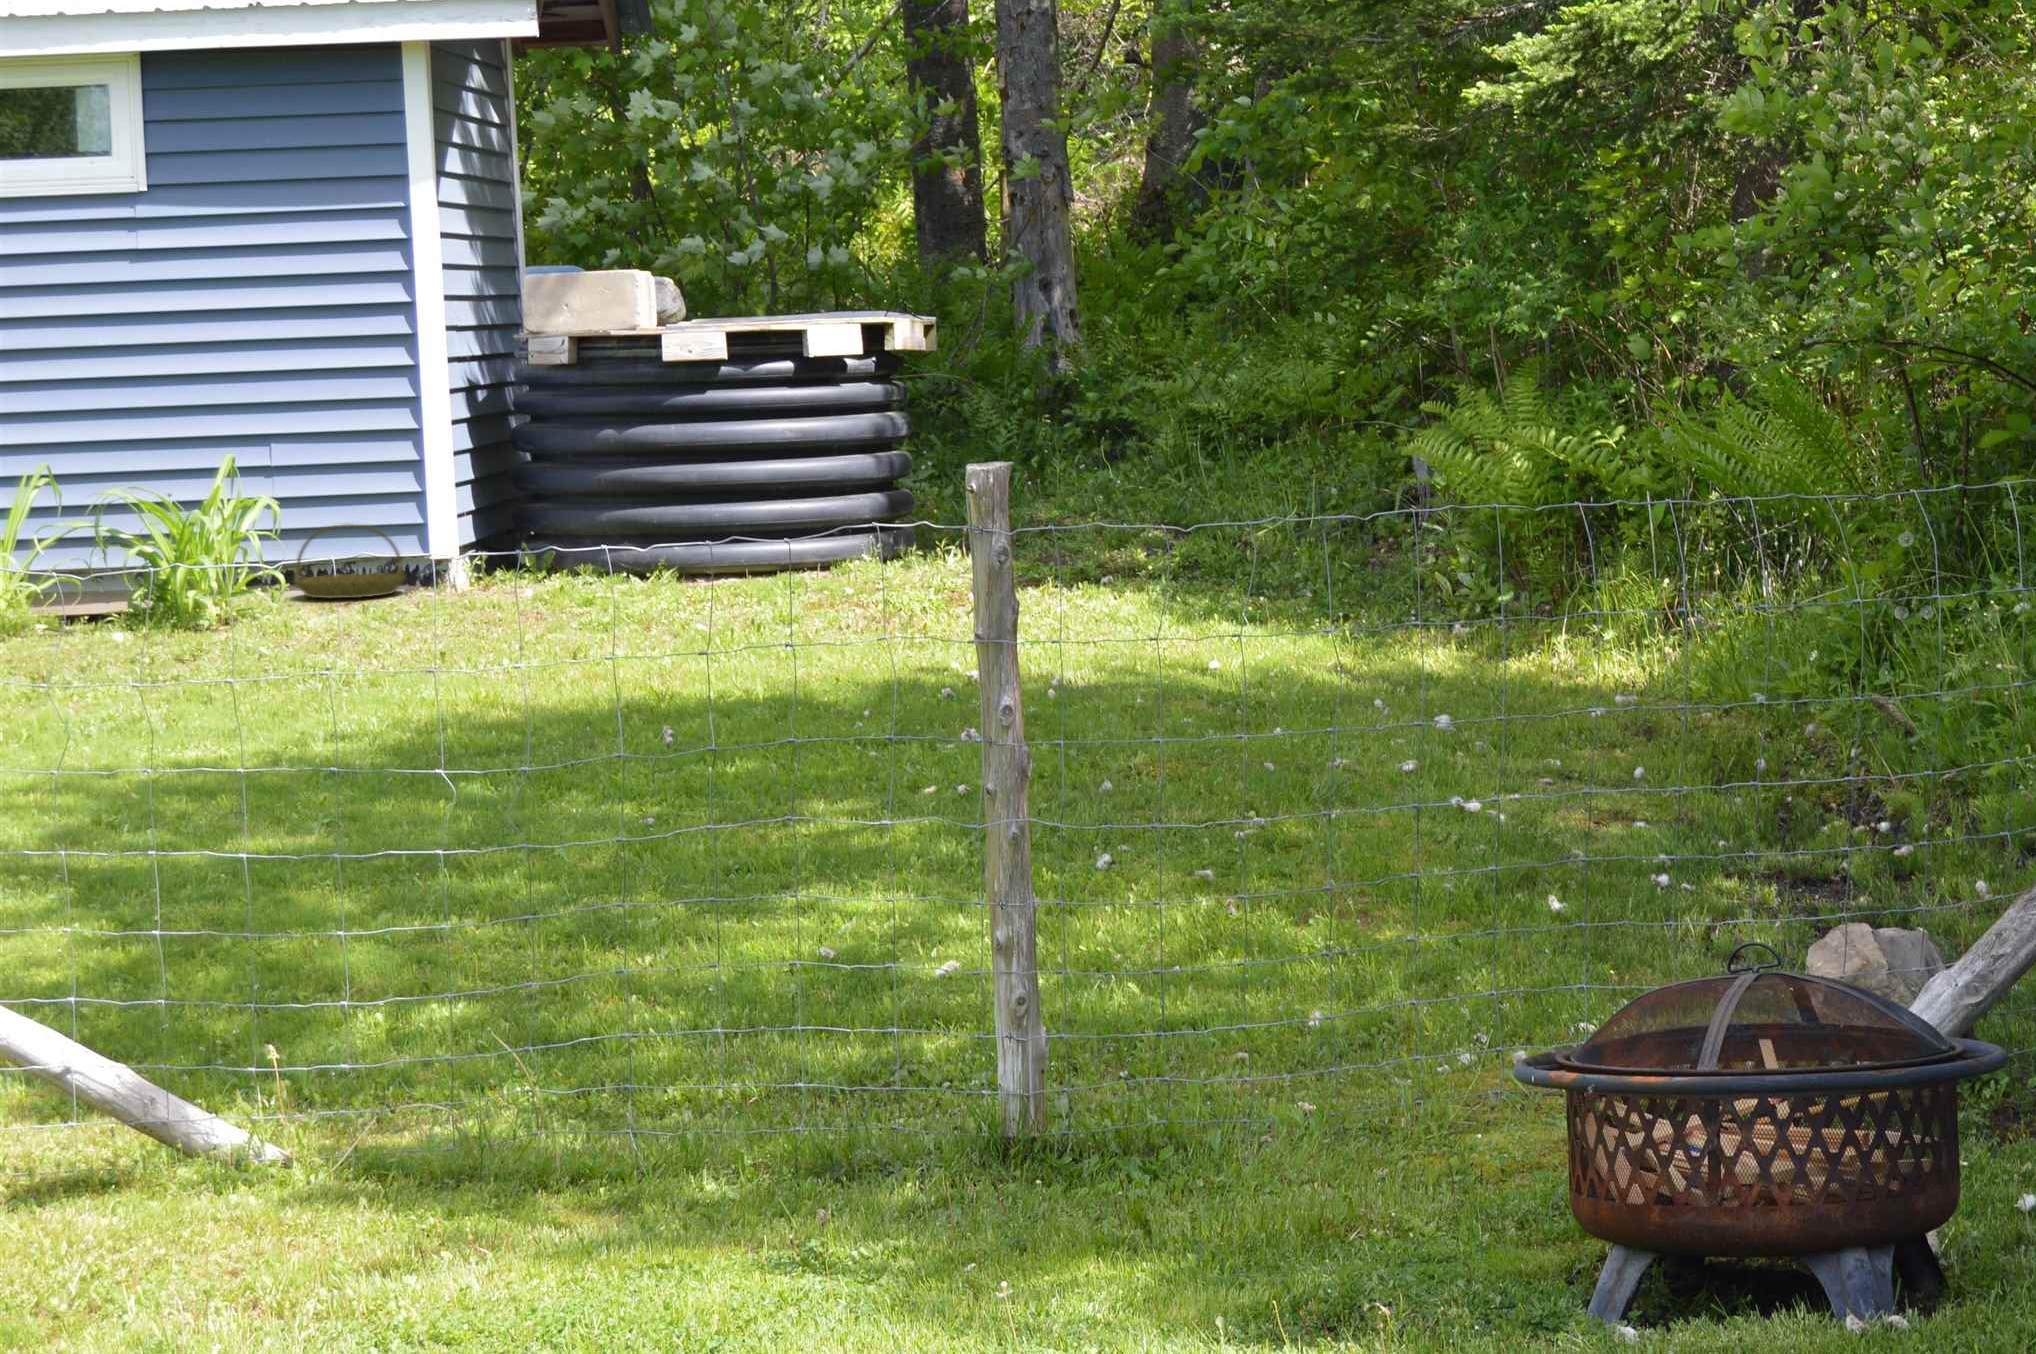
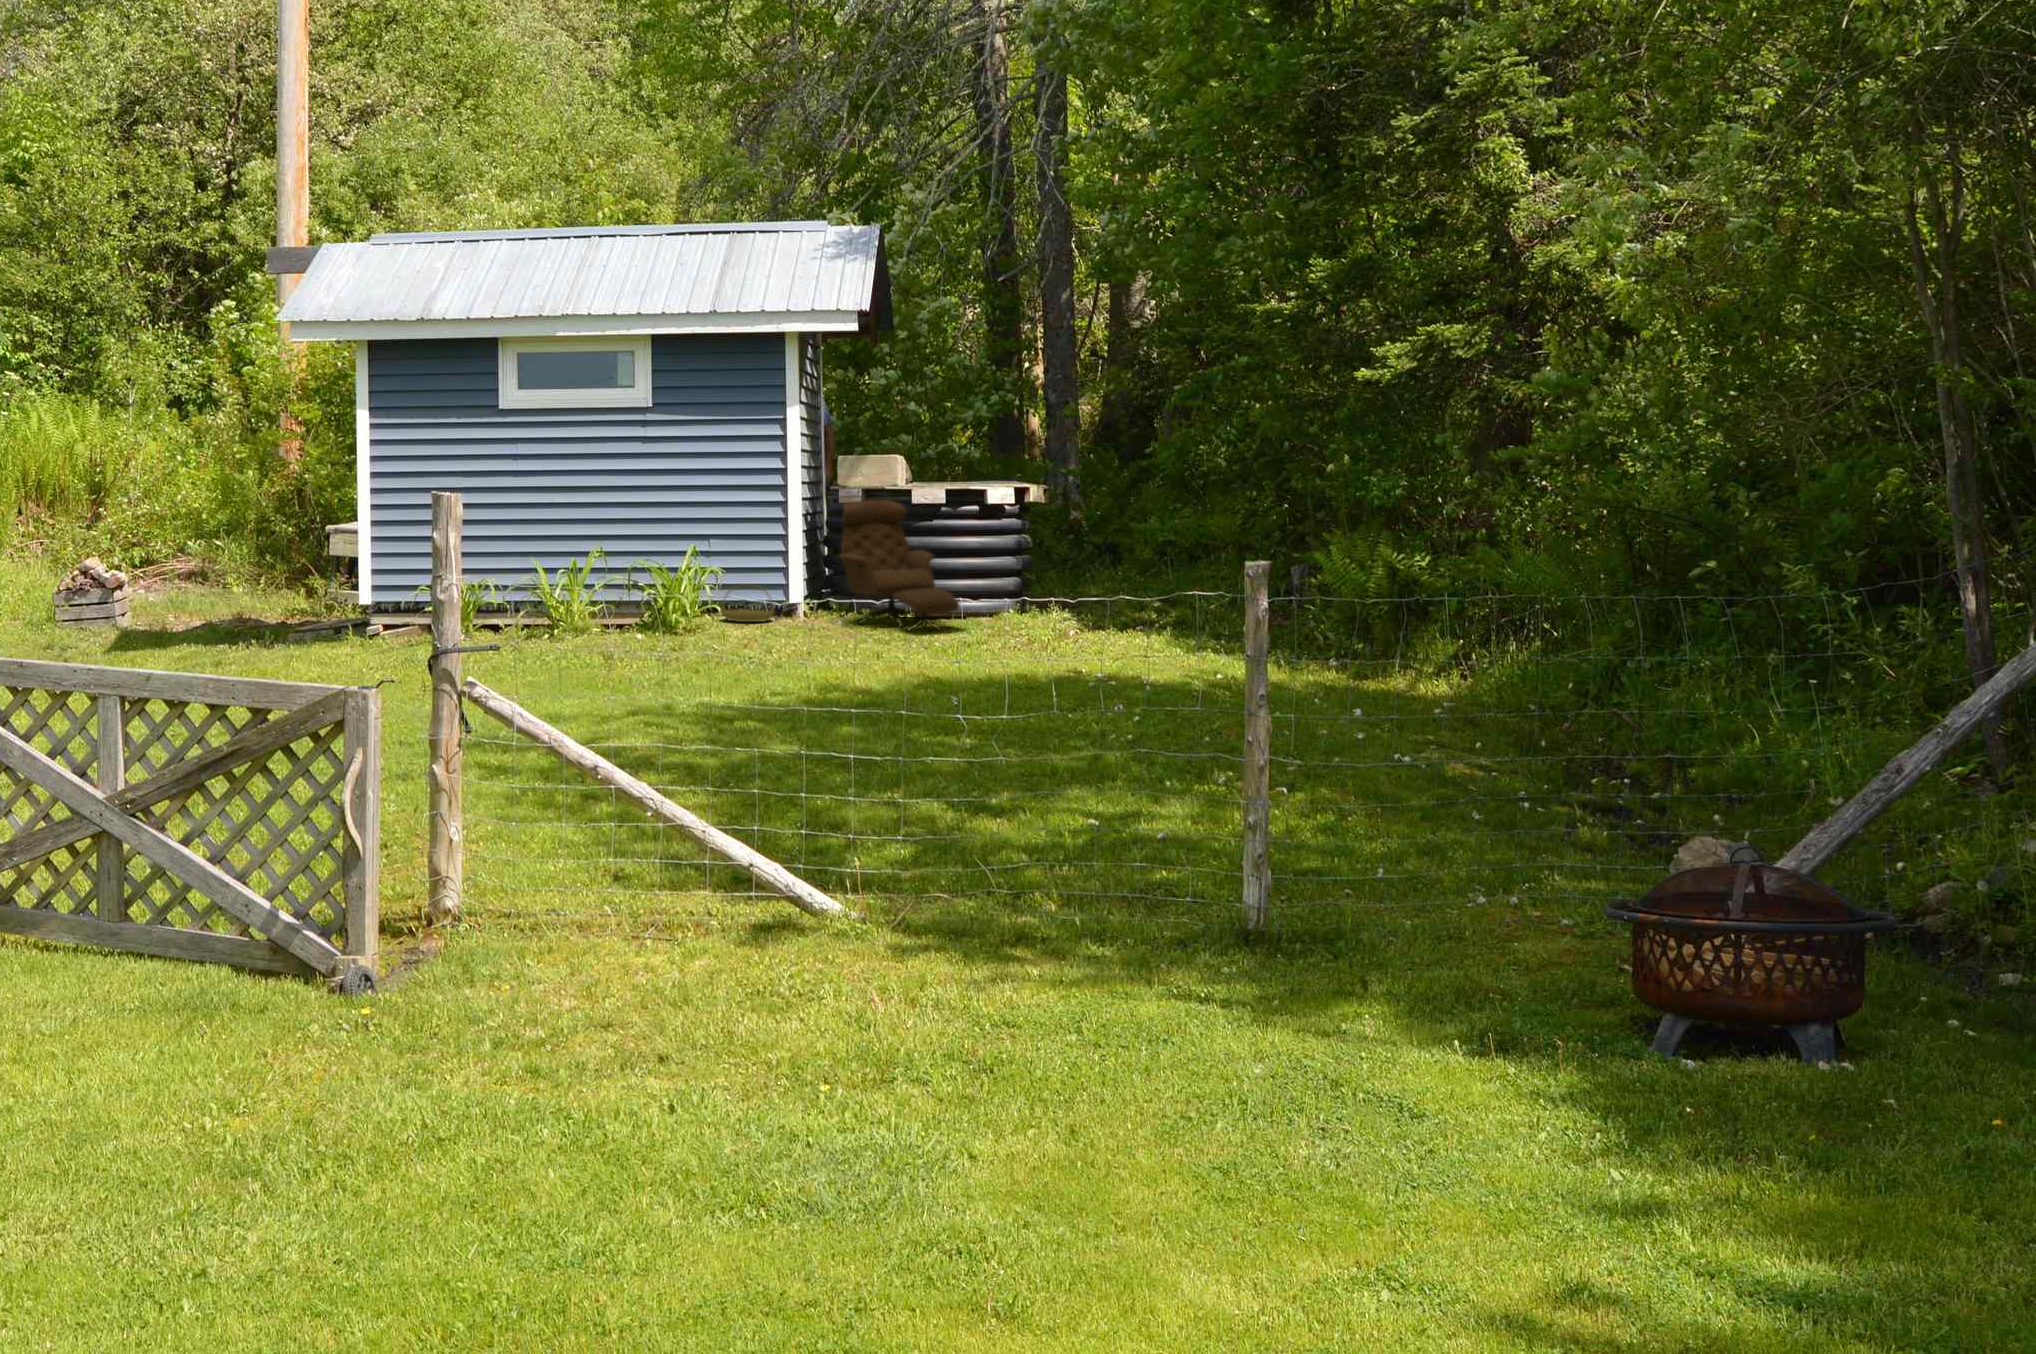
lounge chair: none [531,353,773,594] -> present [839,500,960,630]

